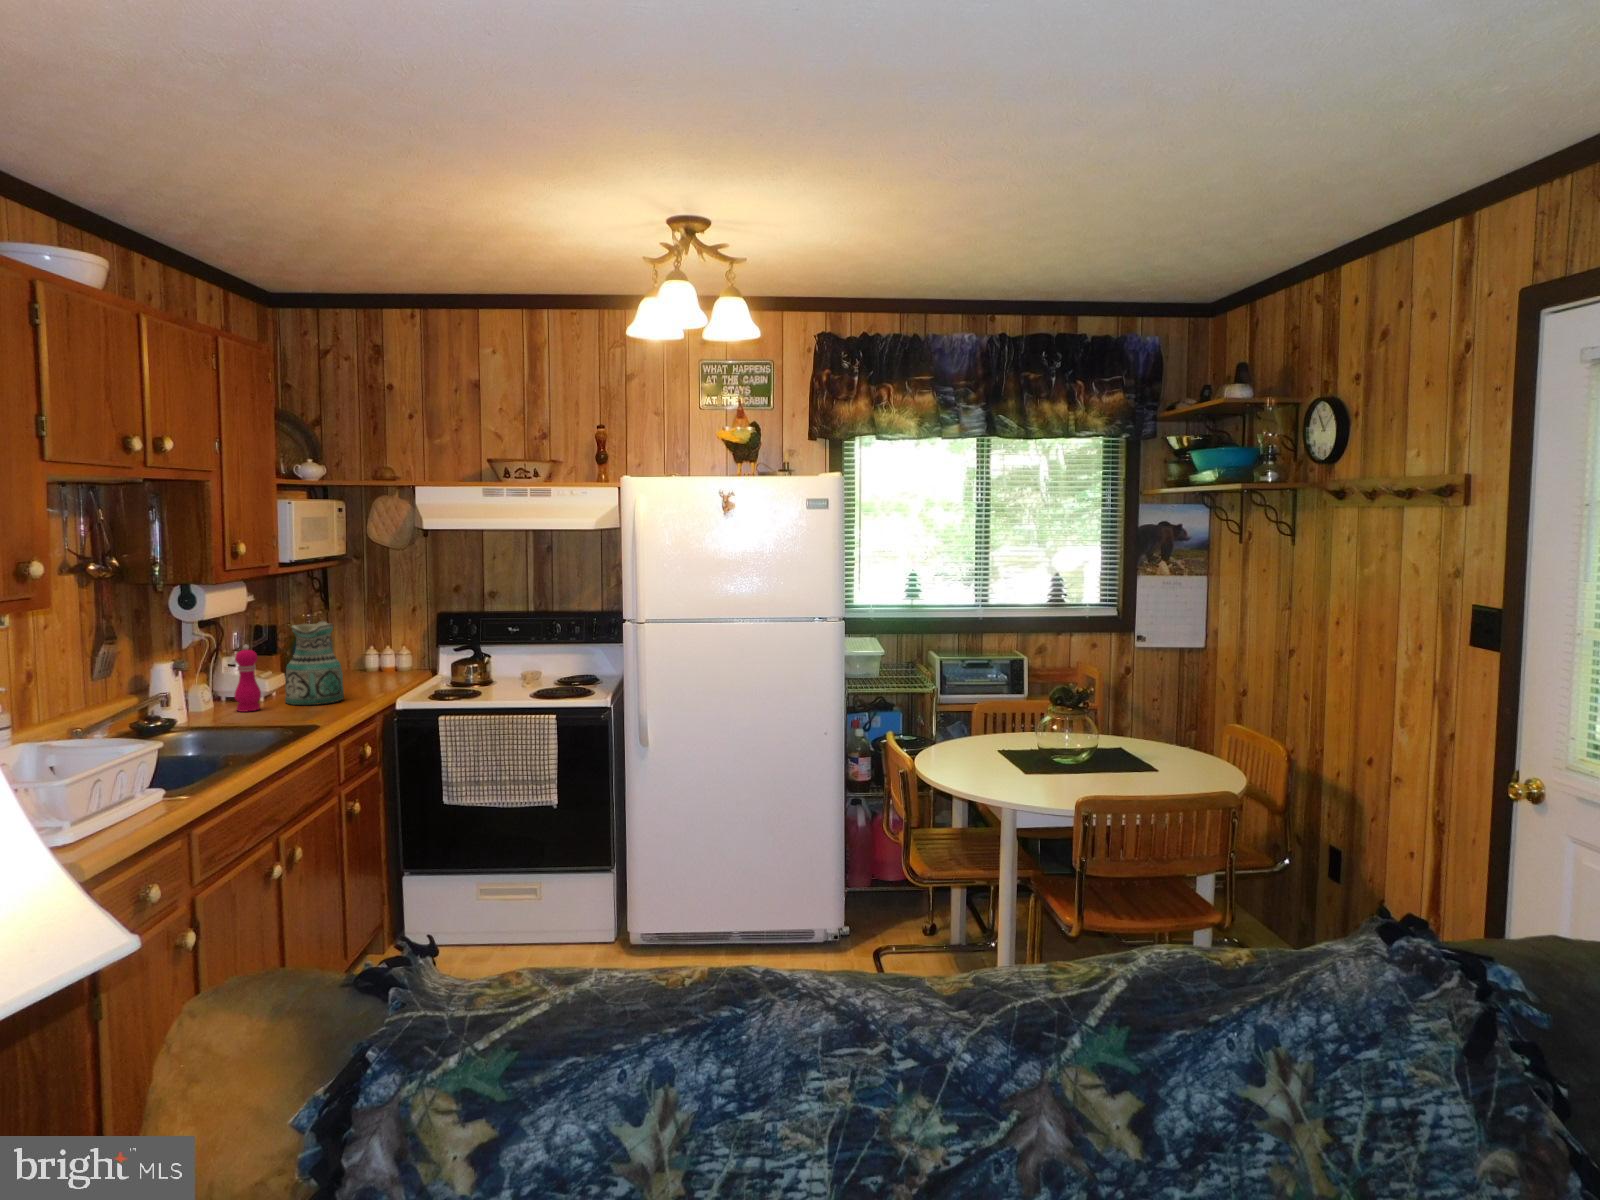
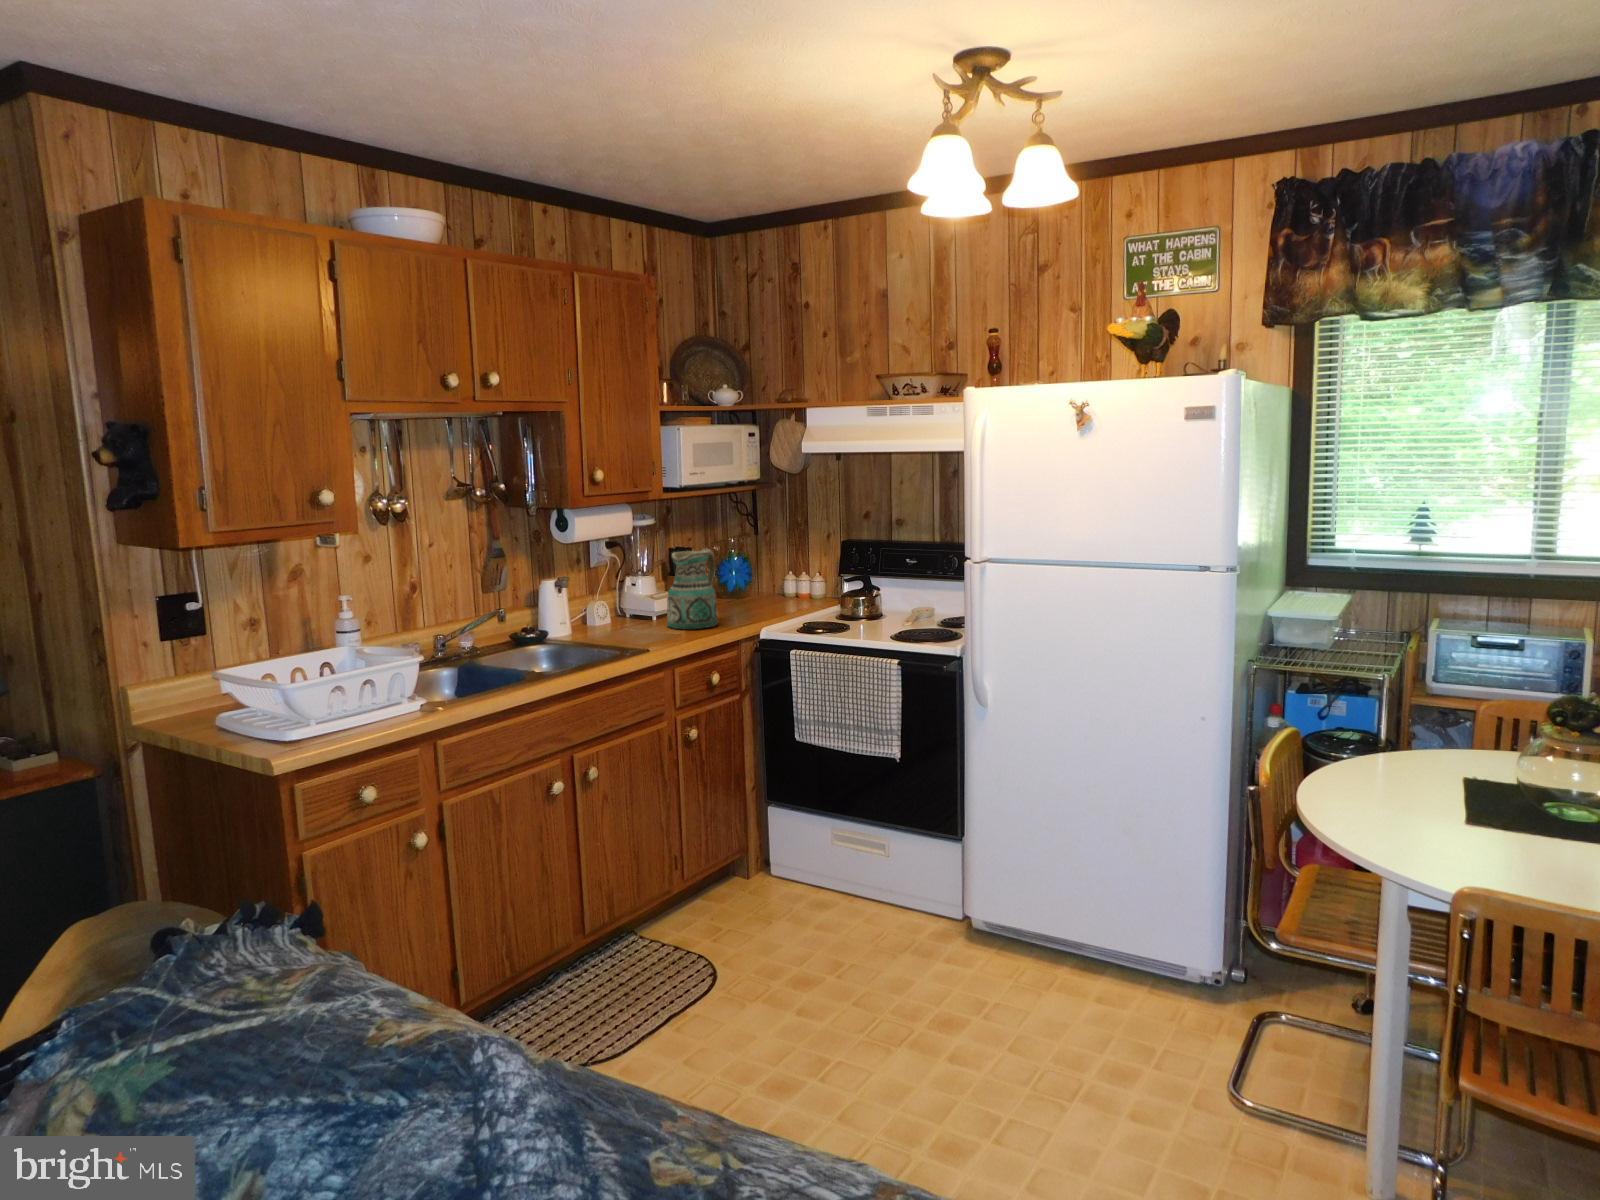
pepper mill: present [234,645,261,712] -> none [619,570,641,631]

